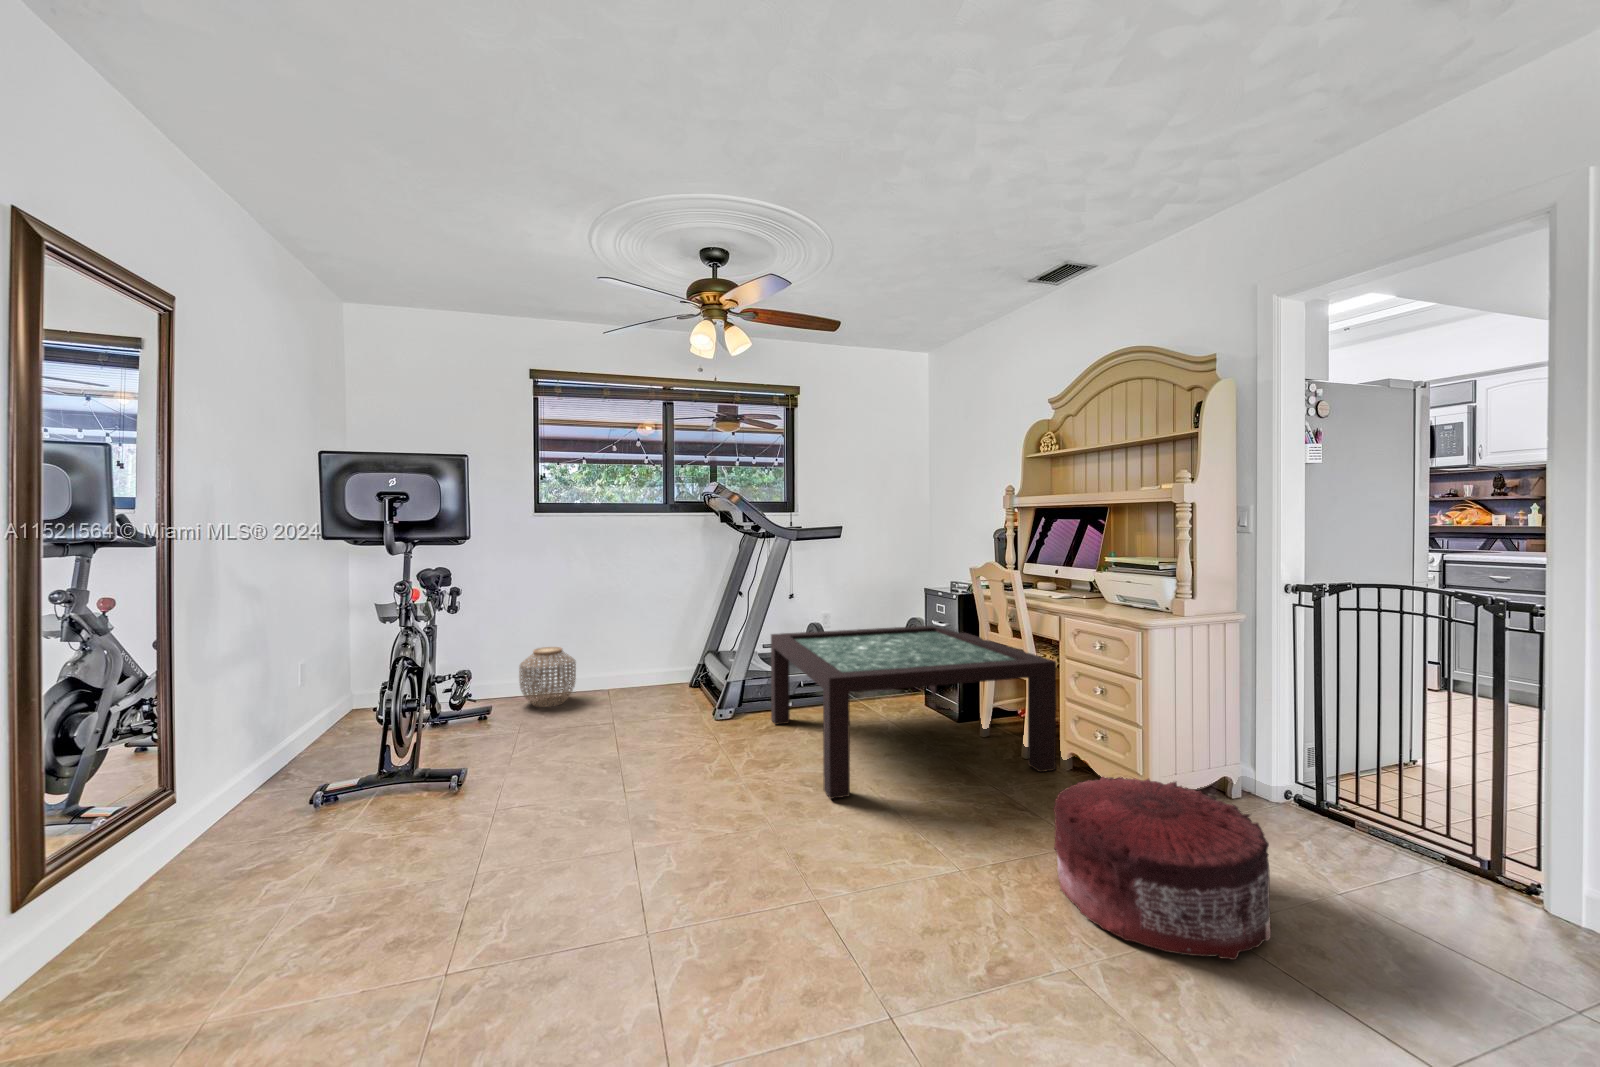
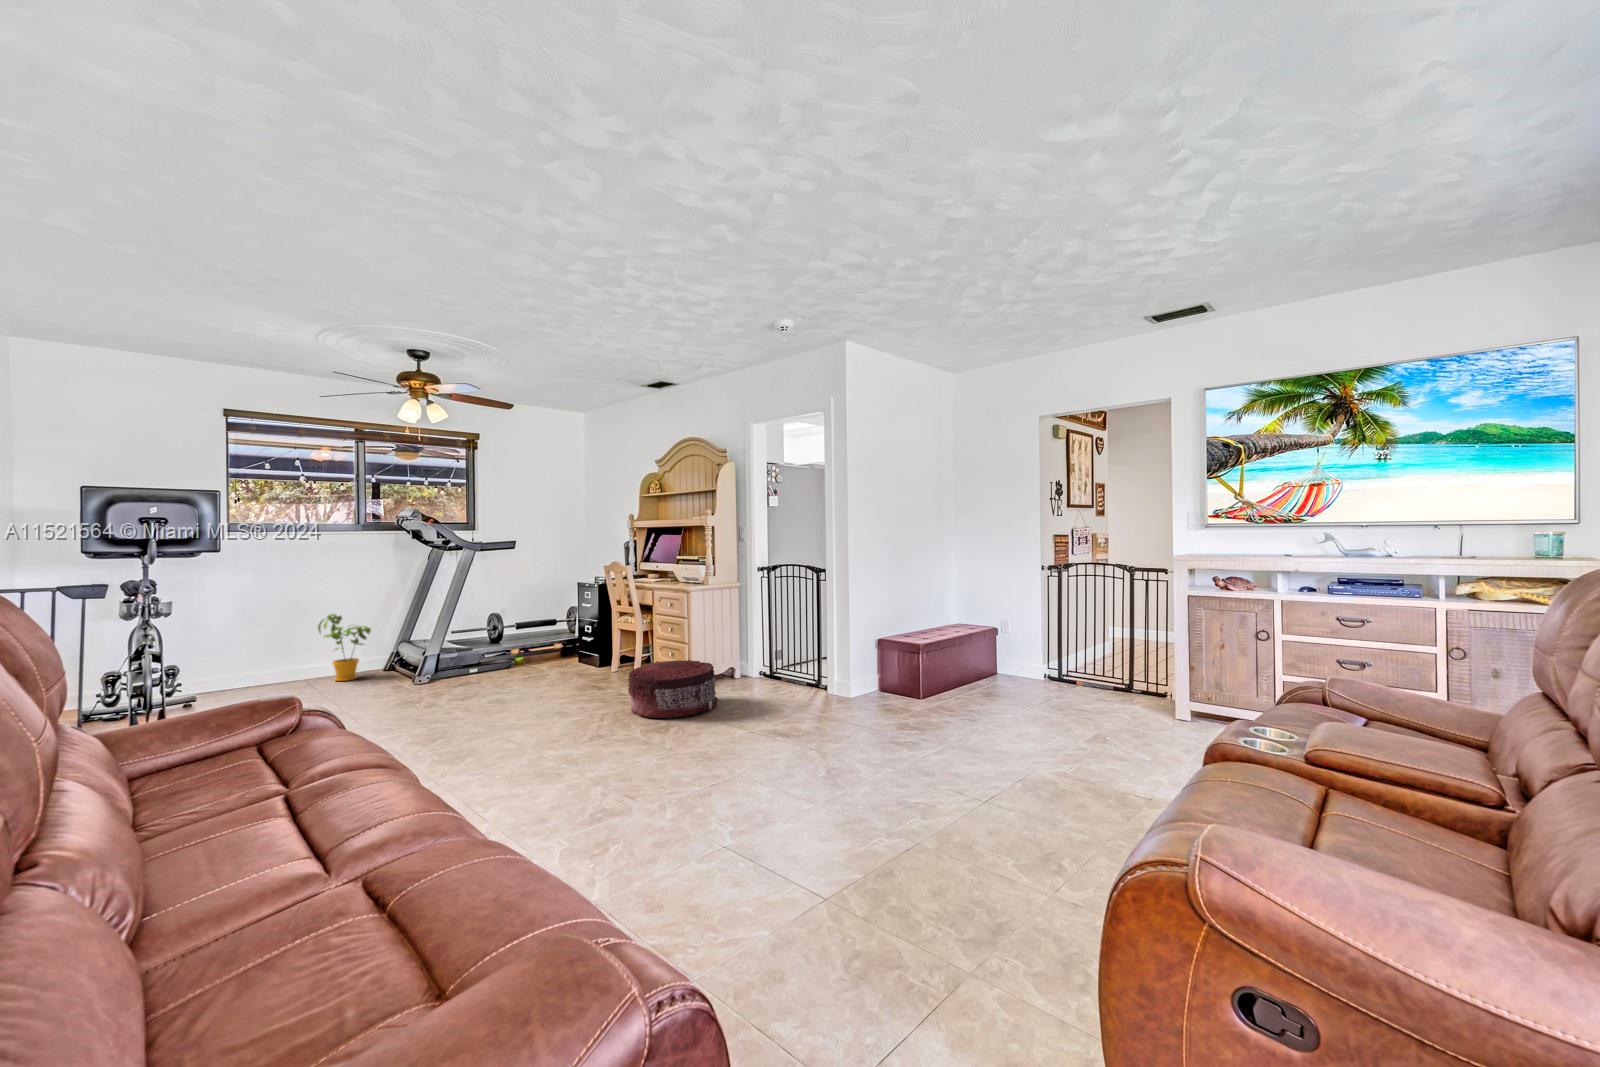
house plant: none [617,615,673,700] -> present [318,613,371,681]
coffee table: present [771,626,1056,799] -> none [461,607,650,702]
woven basket: present [519,647,576,707] -> none [222,644,278,694]

